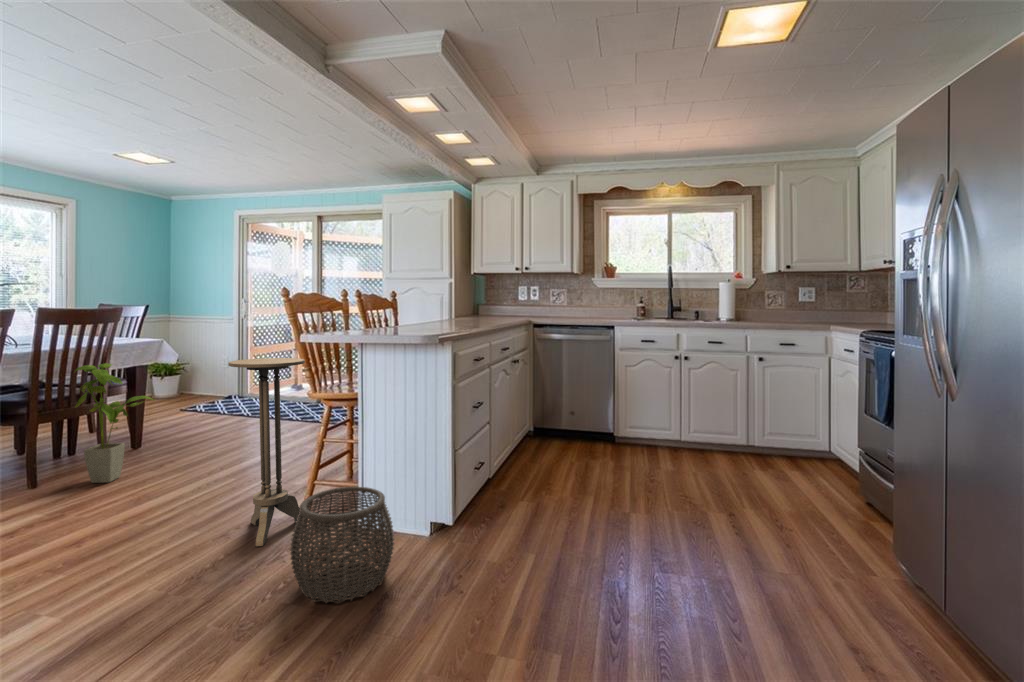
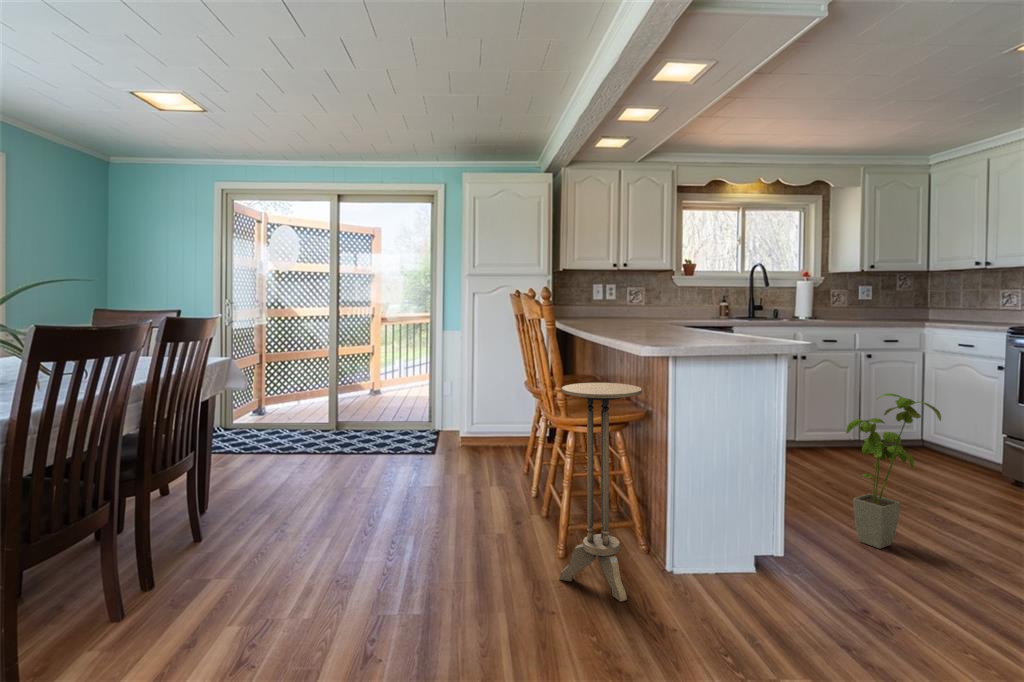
house plant: present [75,363,153,483] -> present [846,393,941,549]
woven basket: present [290,487,394,603] -> none [721,516,837,639]

